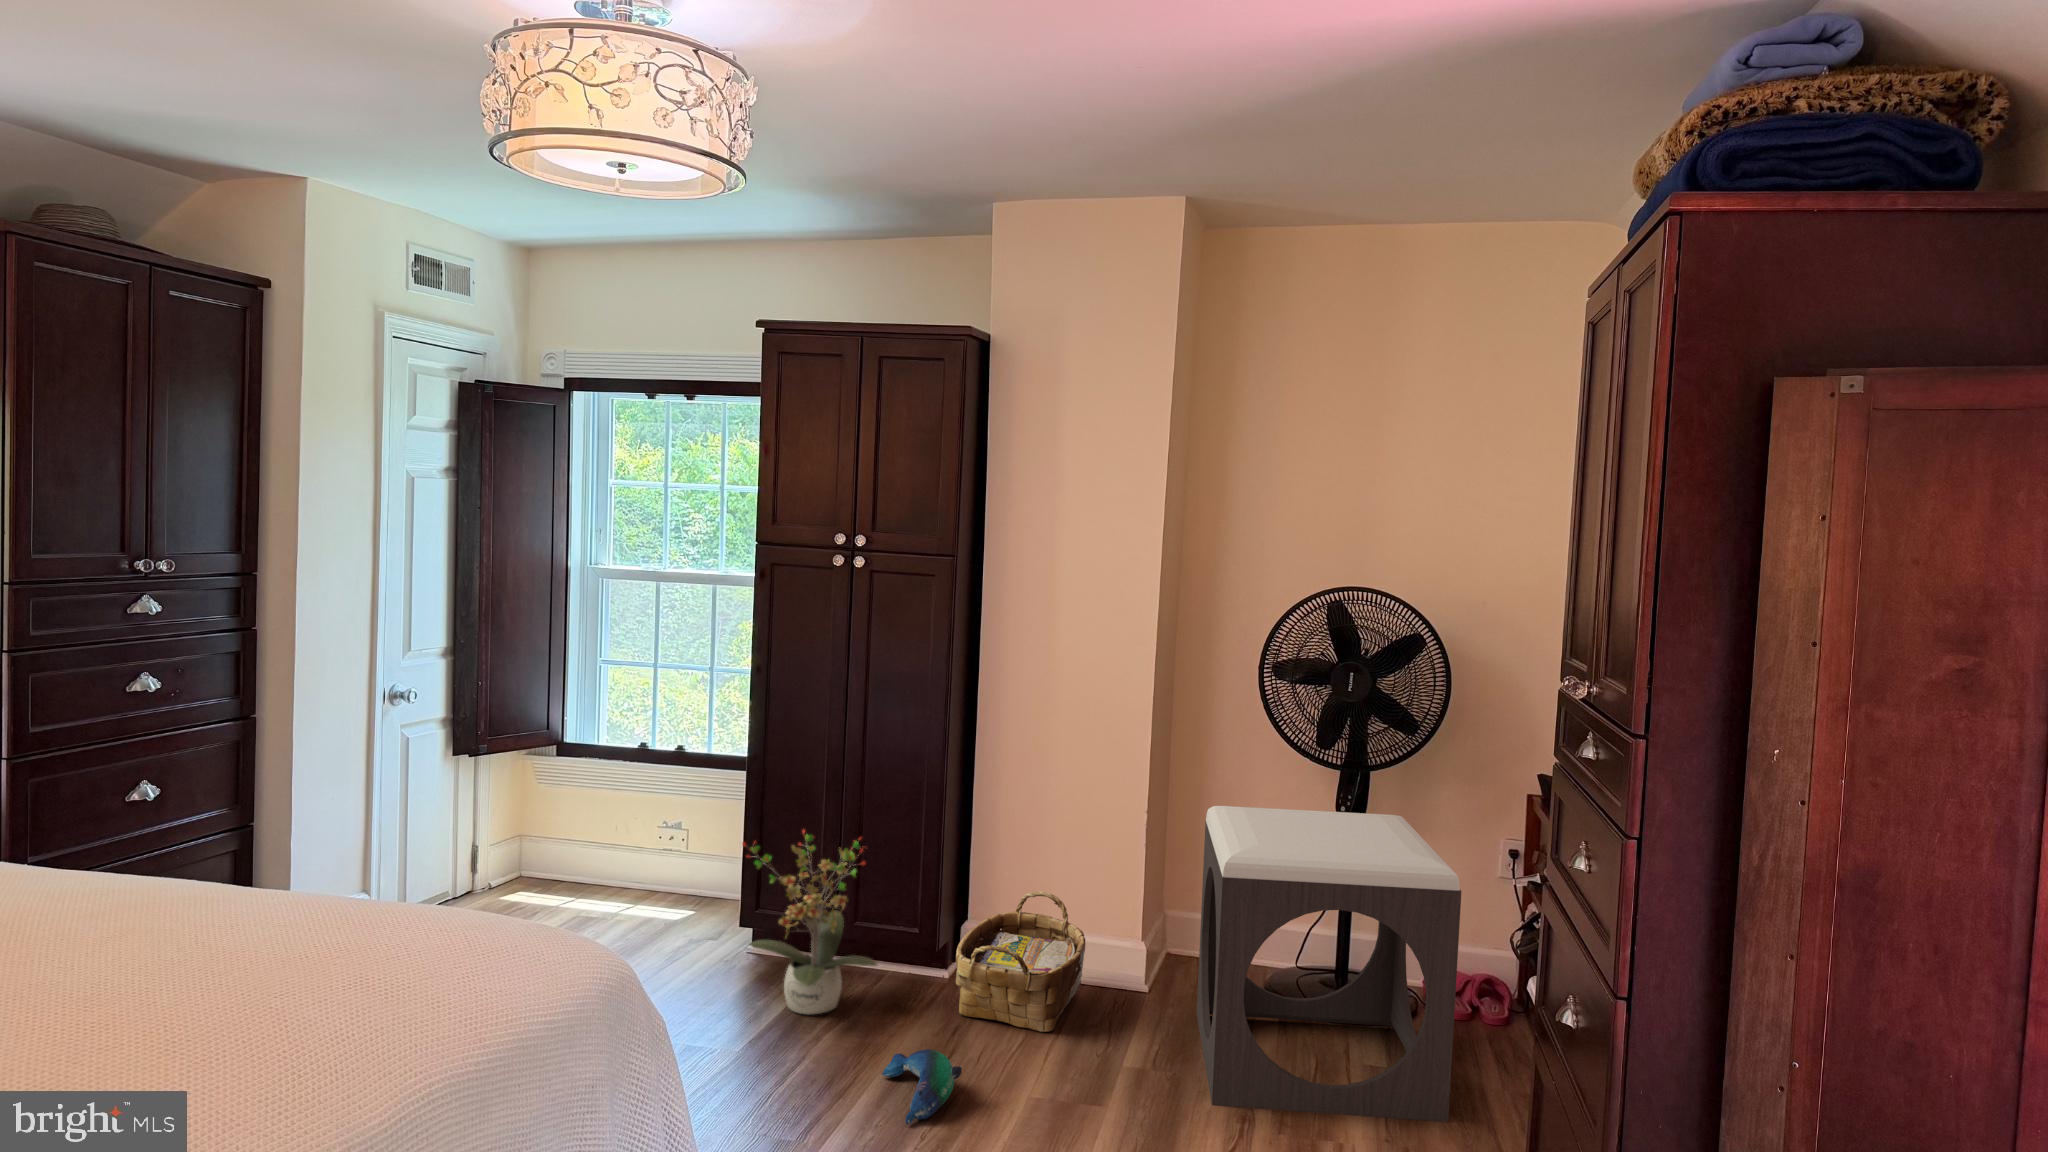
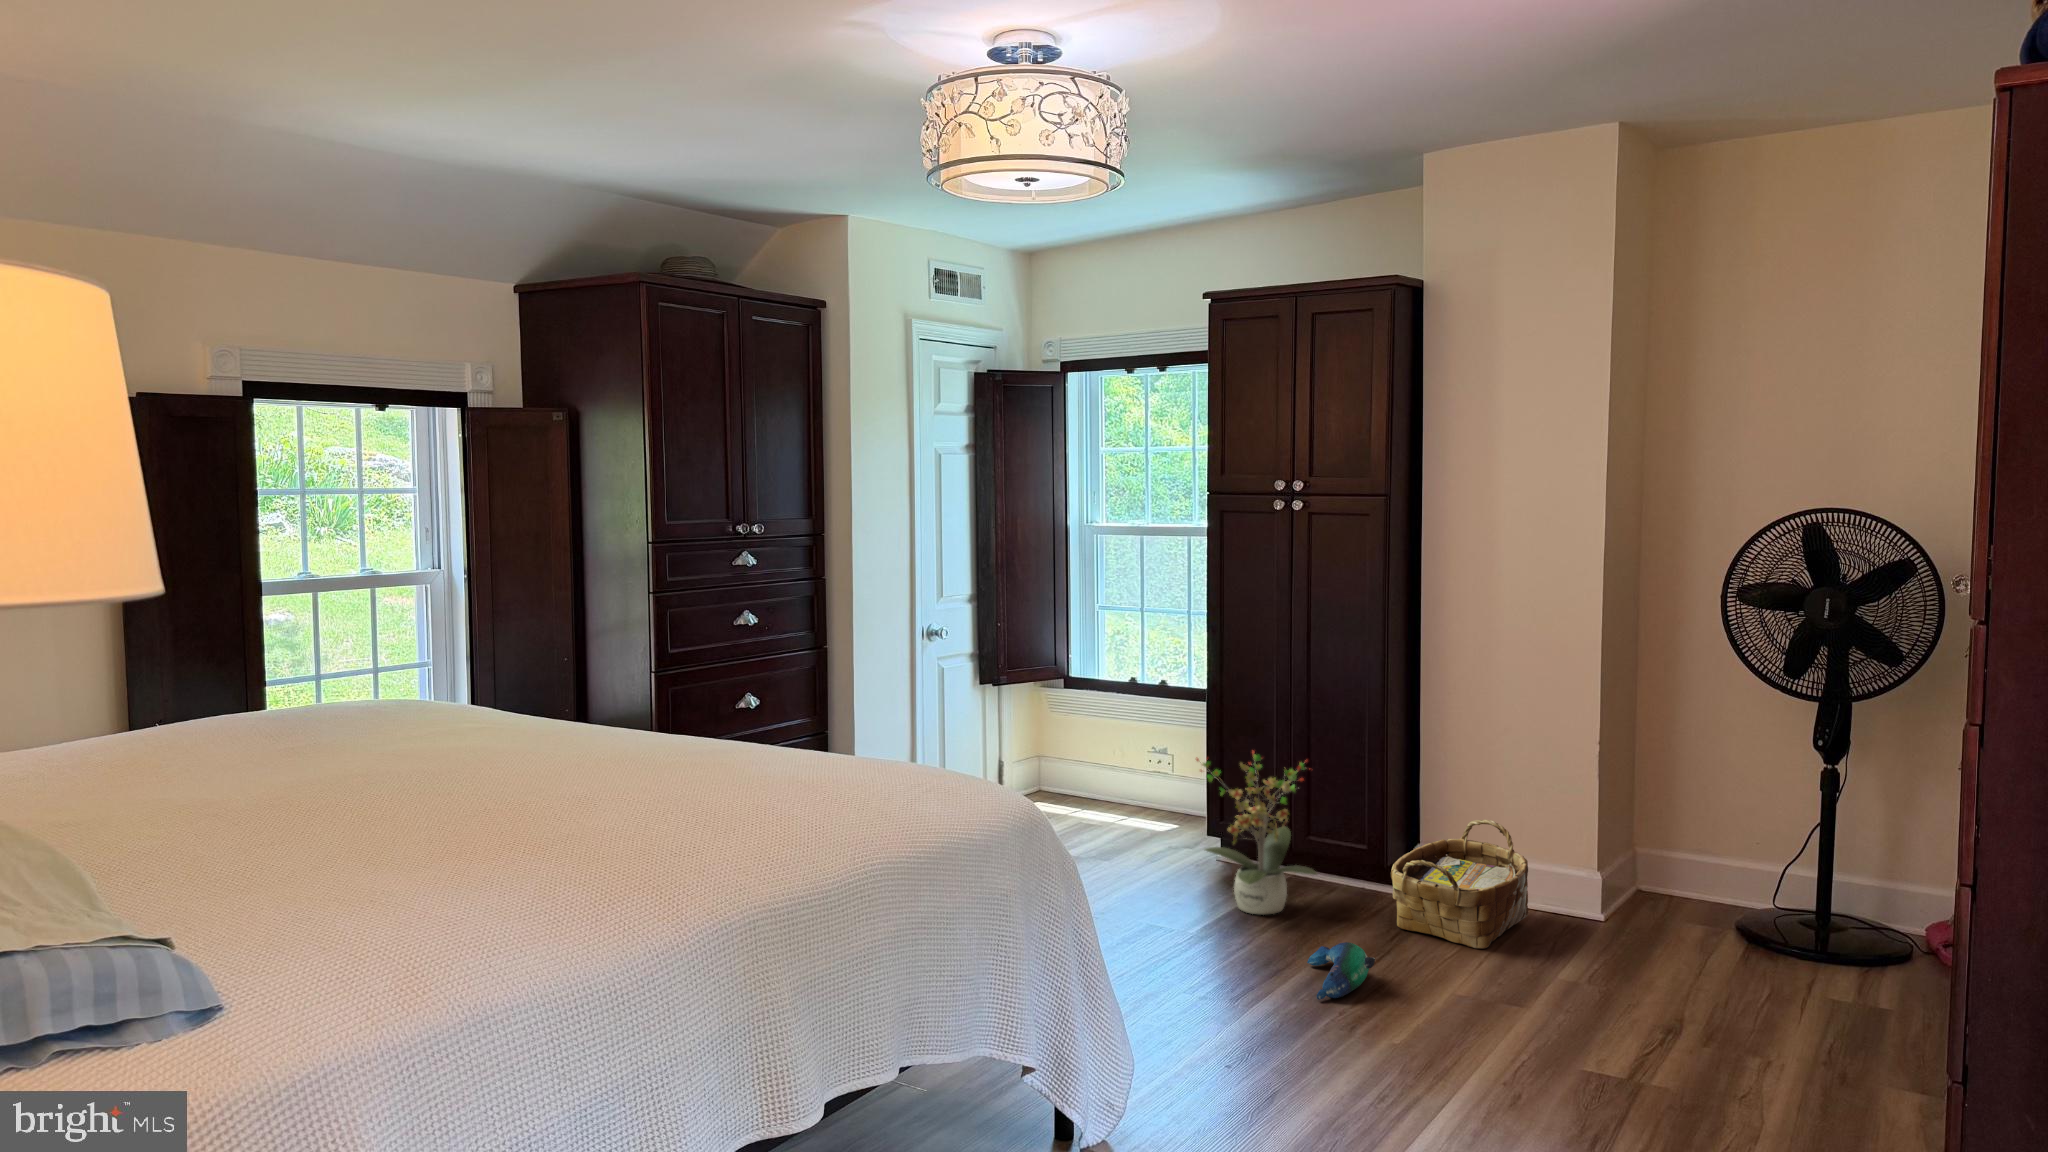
footstool: present [1197,806,1461,1122] -> none [1633,736,1918,1068]

